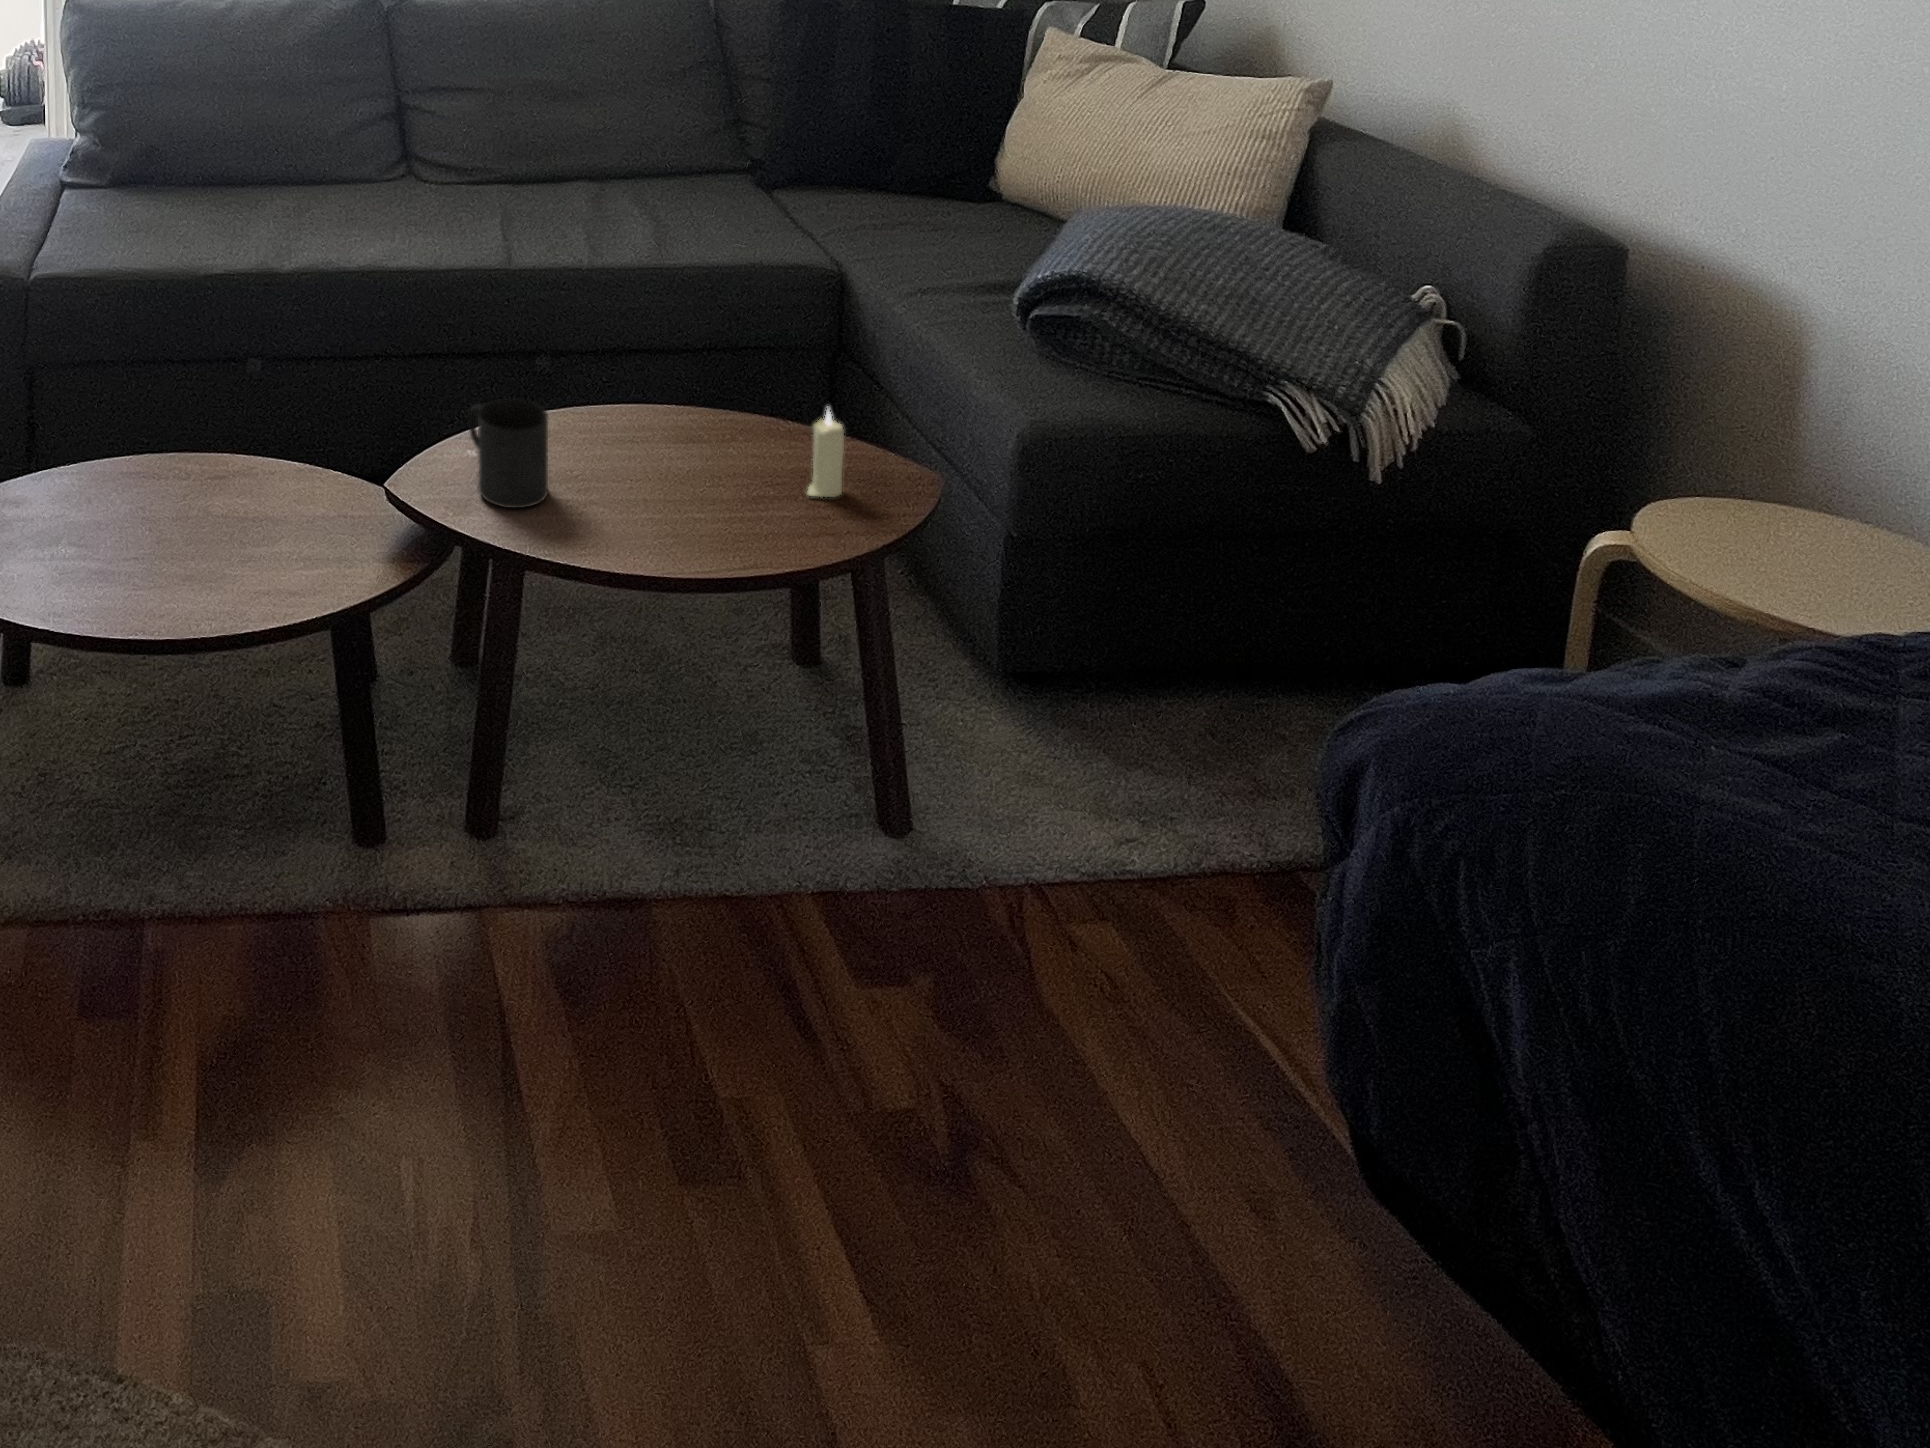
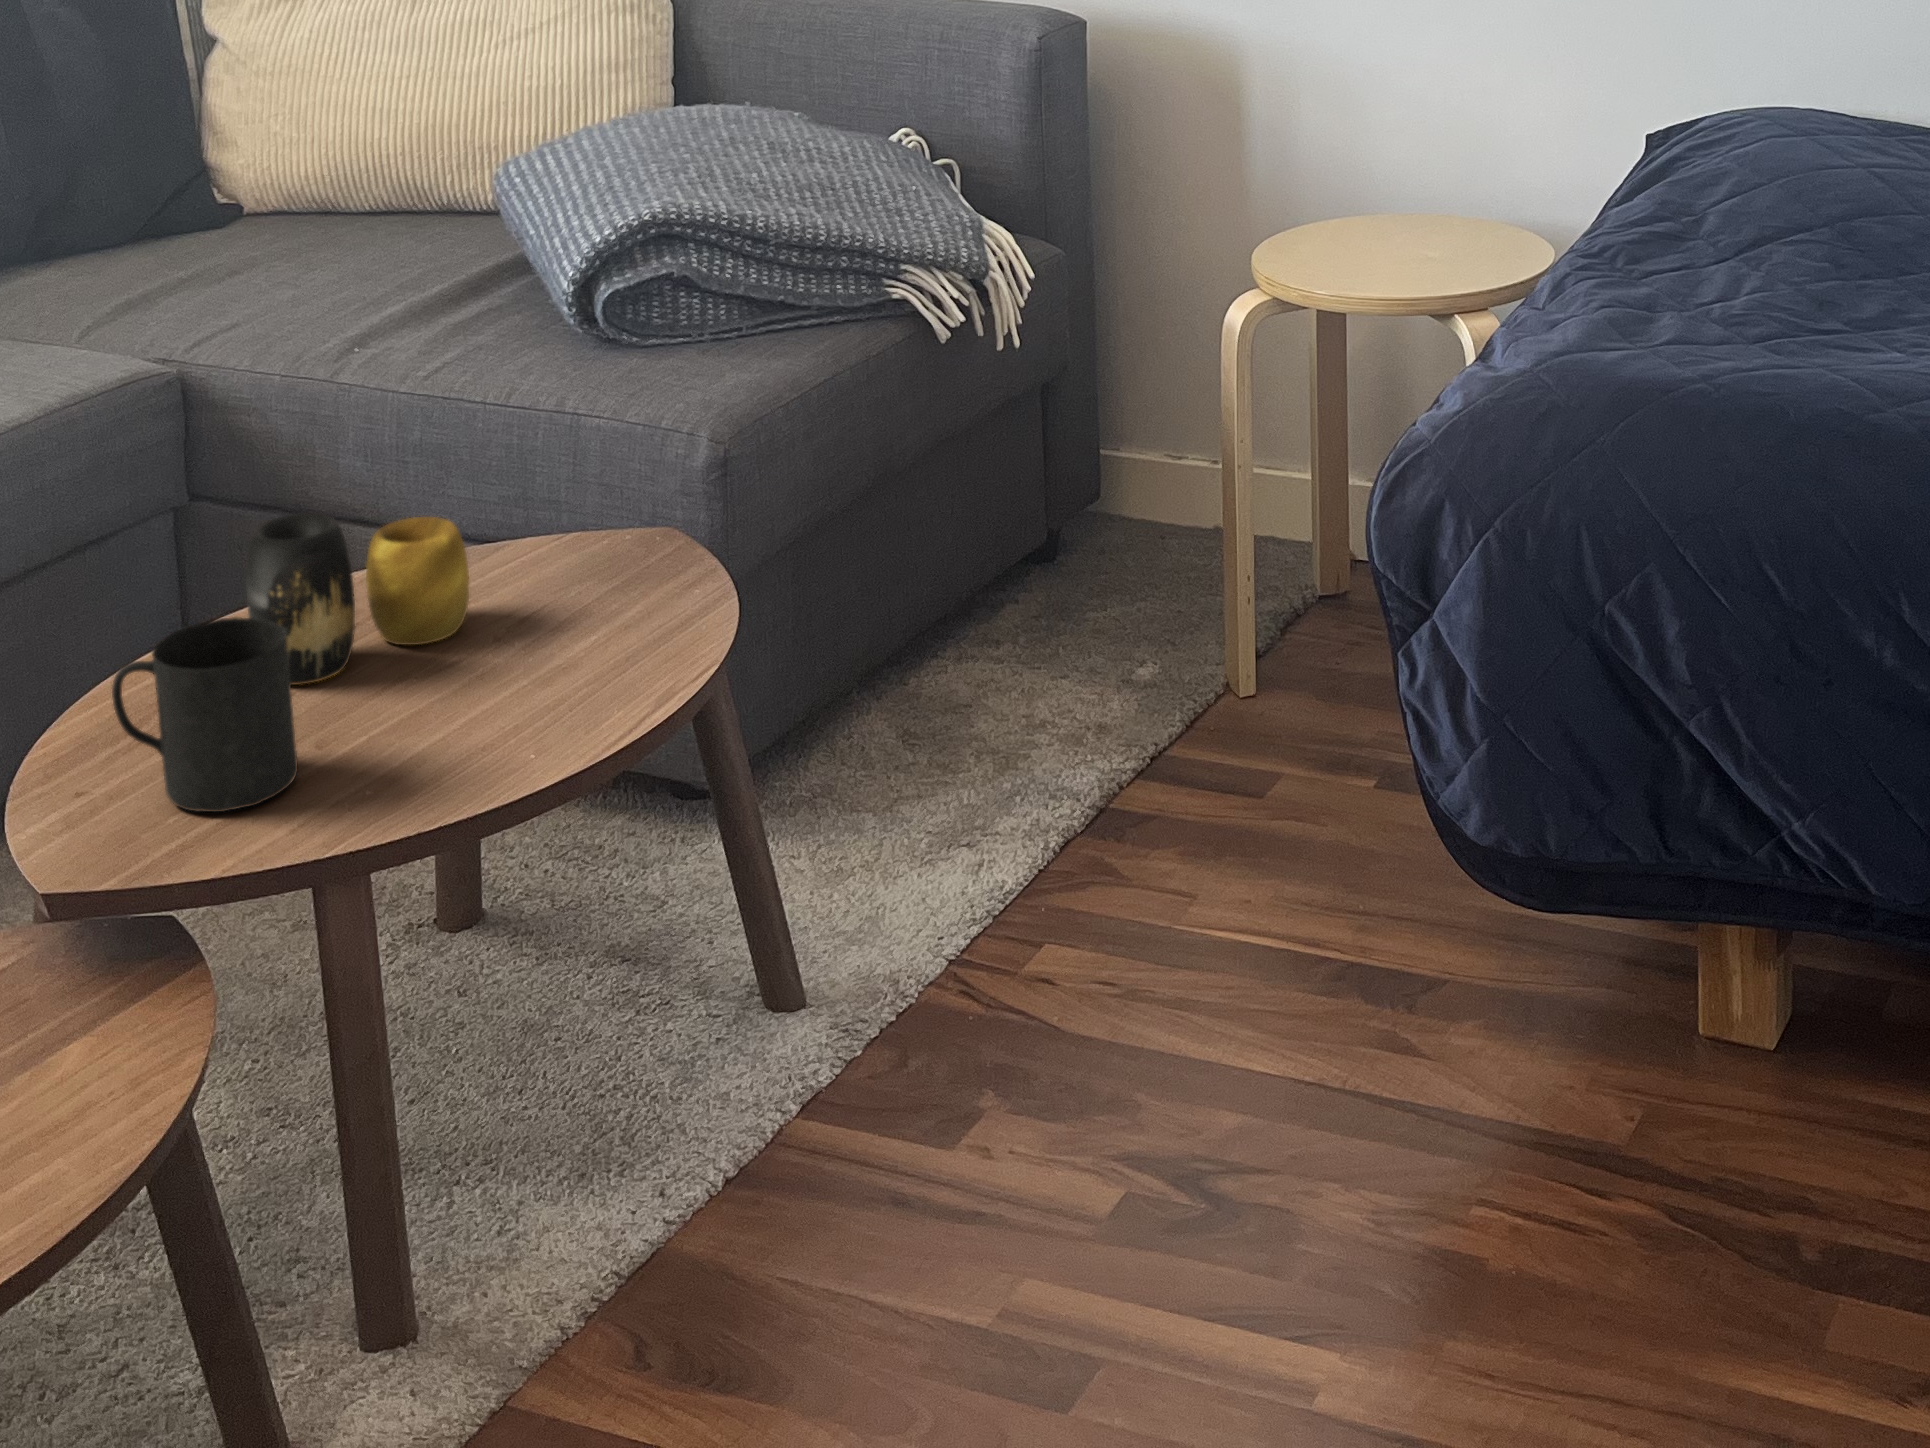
vase: none [604,366,739,476] -> present [246,513,469,685]
candle: present [807,410,844,497] -> none [574,449,624,597]

